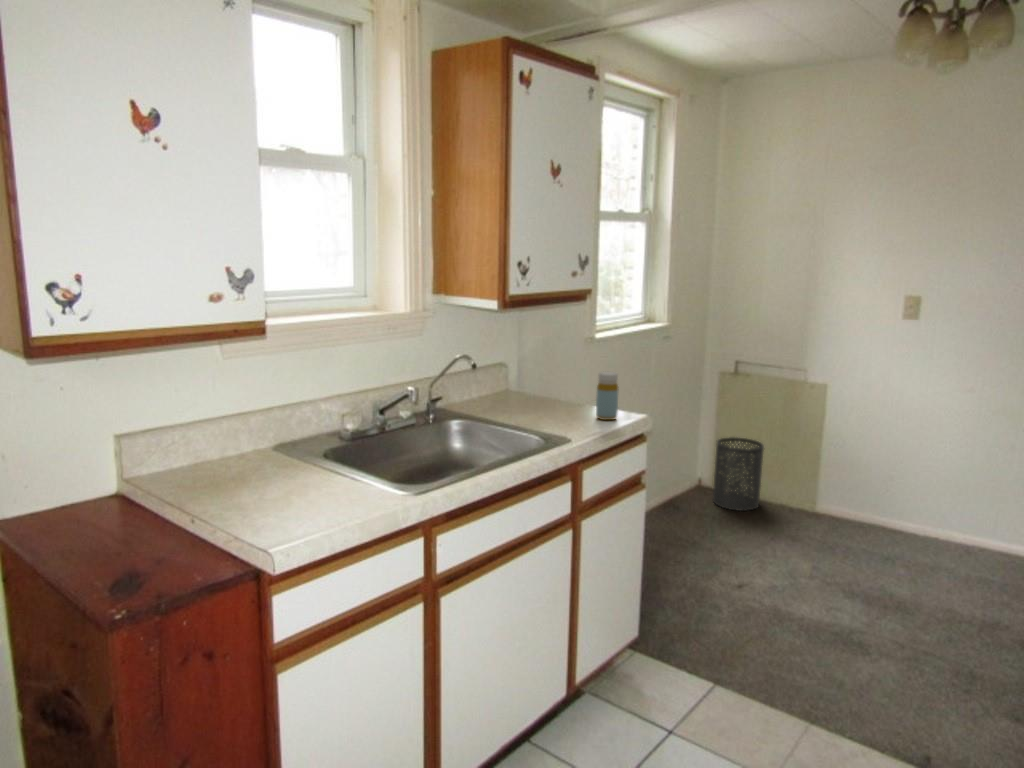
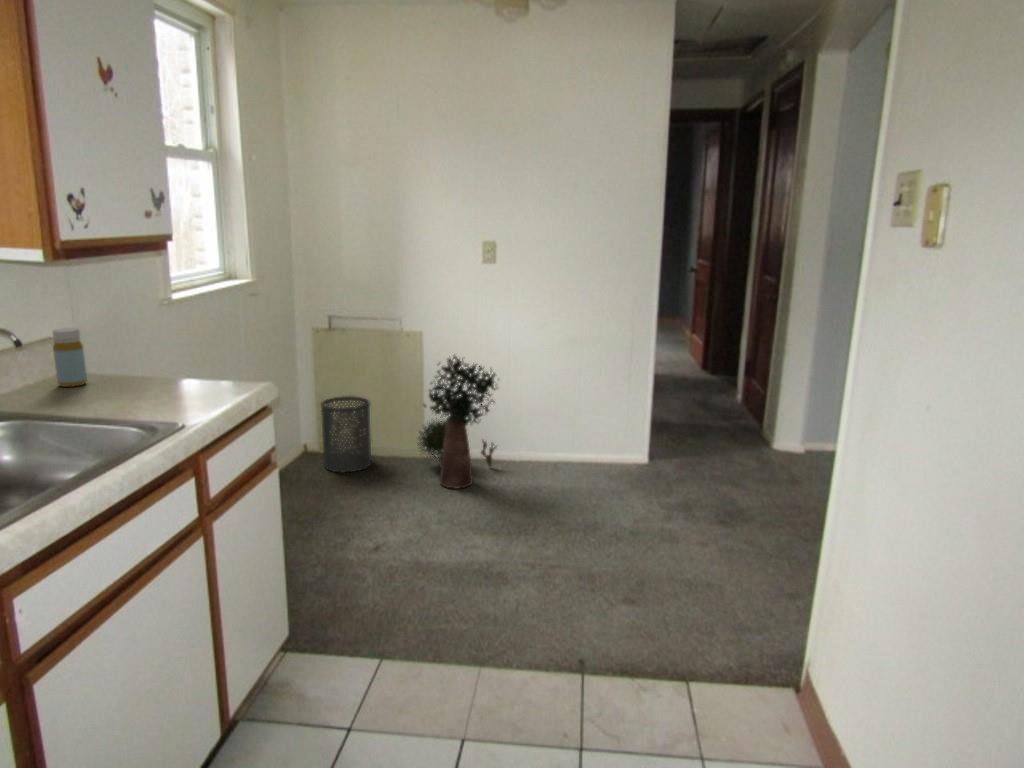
bottle: present [596,371,618,420] -> present [53,328,87,387]
potted plant: none [807,411,905,550] -> present [418,356,497,488]

